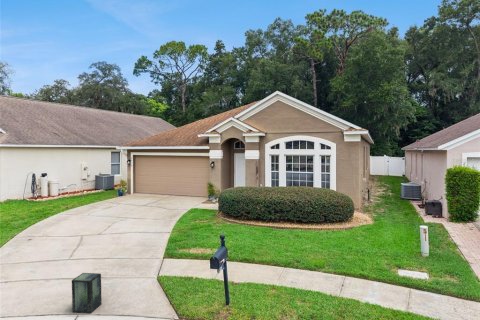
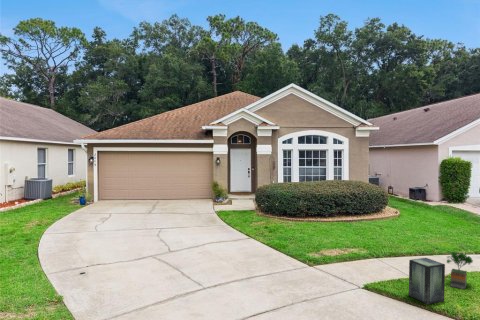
potted tree: none [132,273,154,309] -> present [447,252,473,289]

